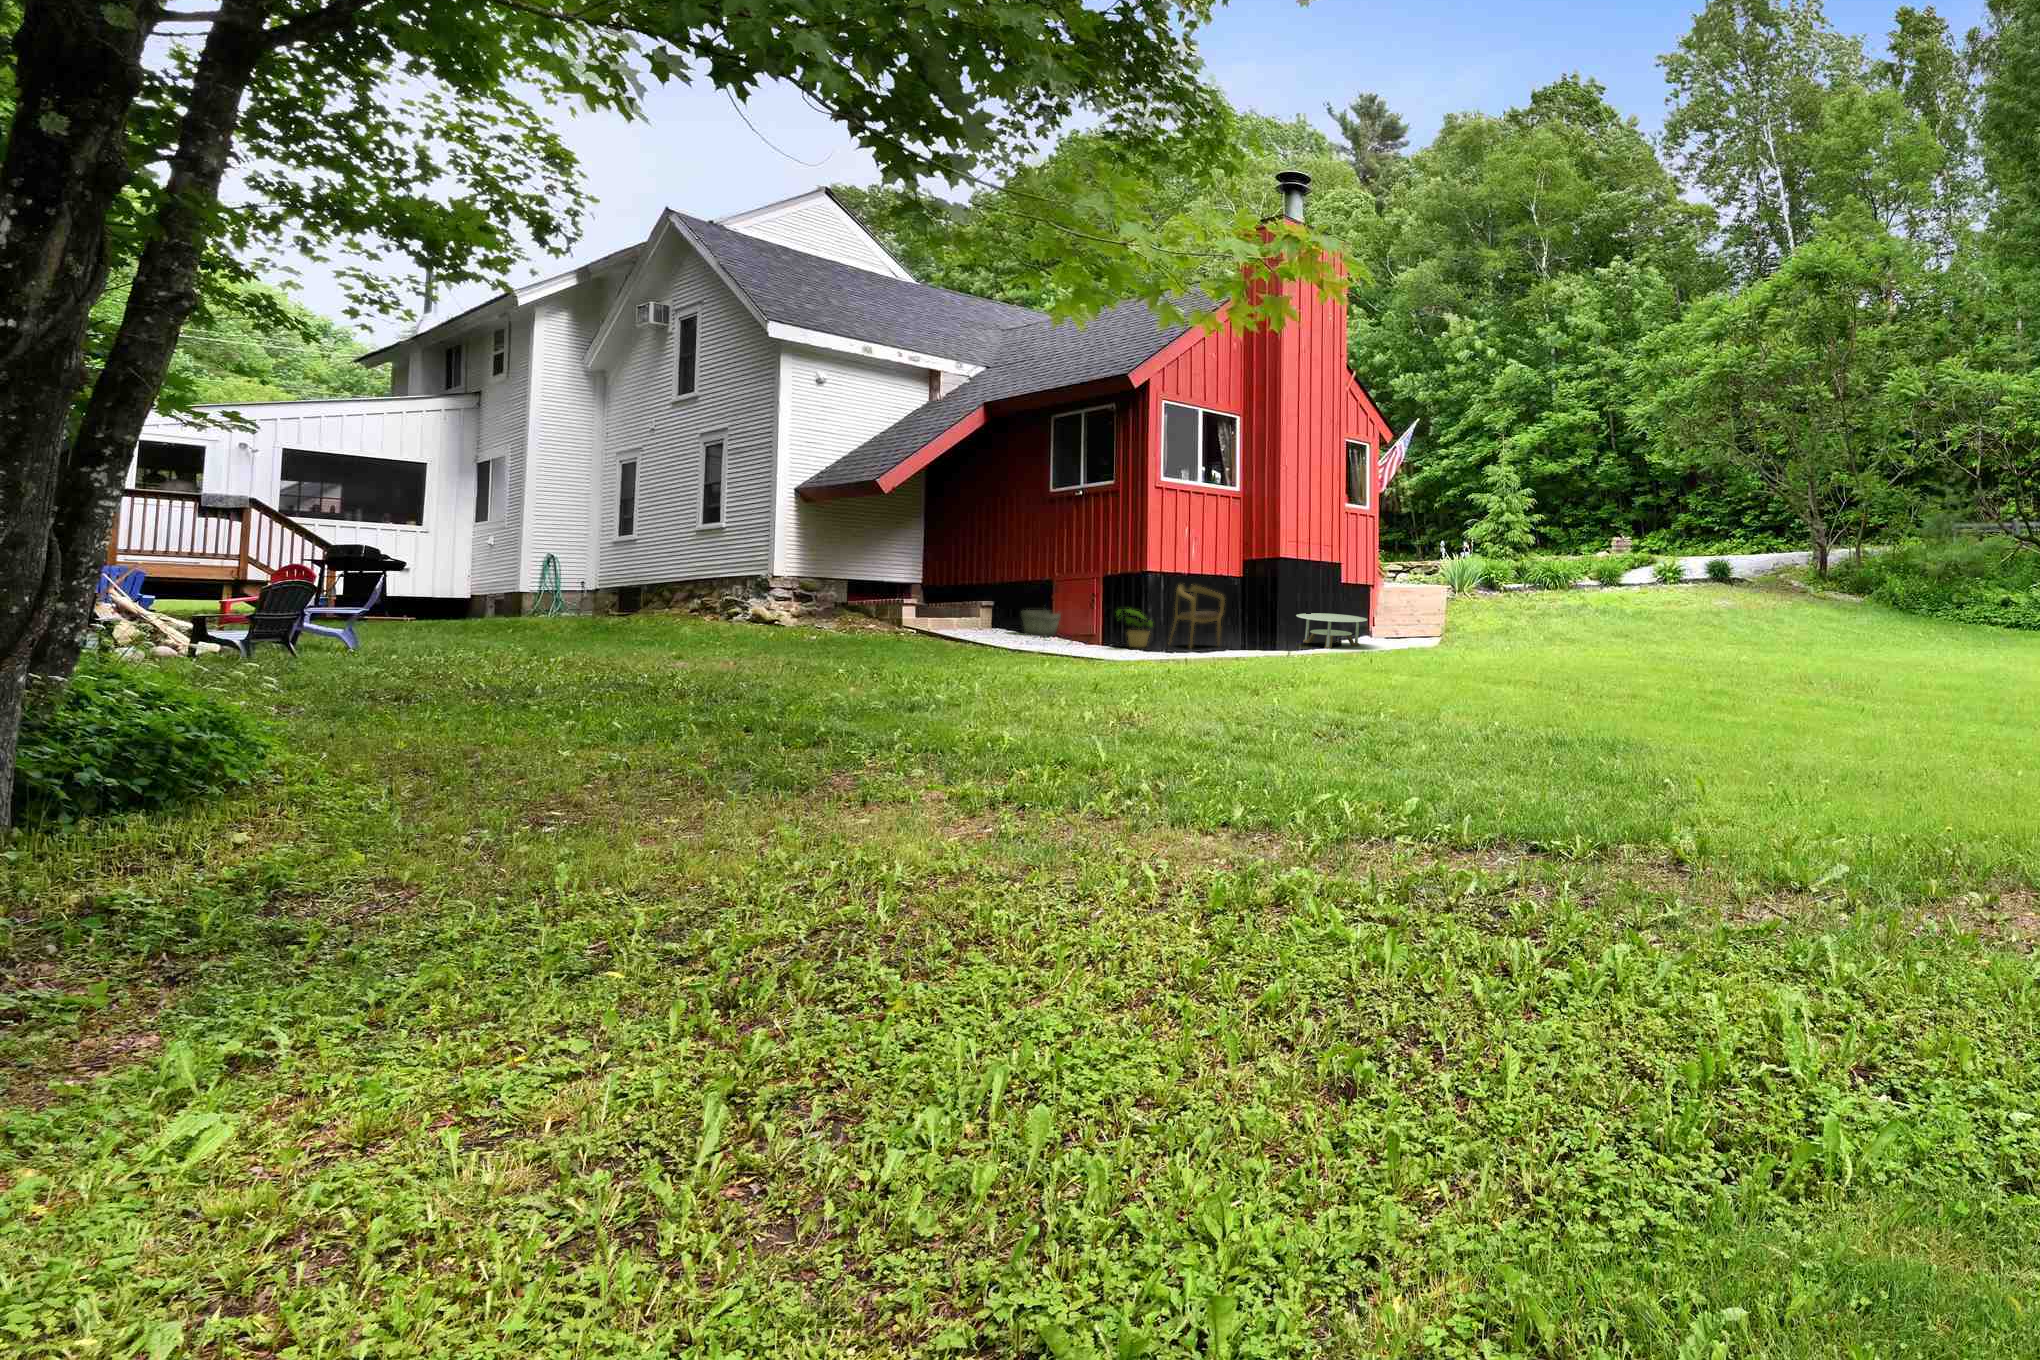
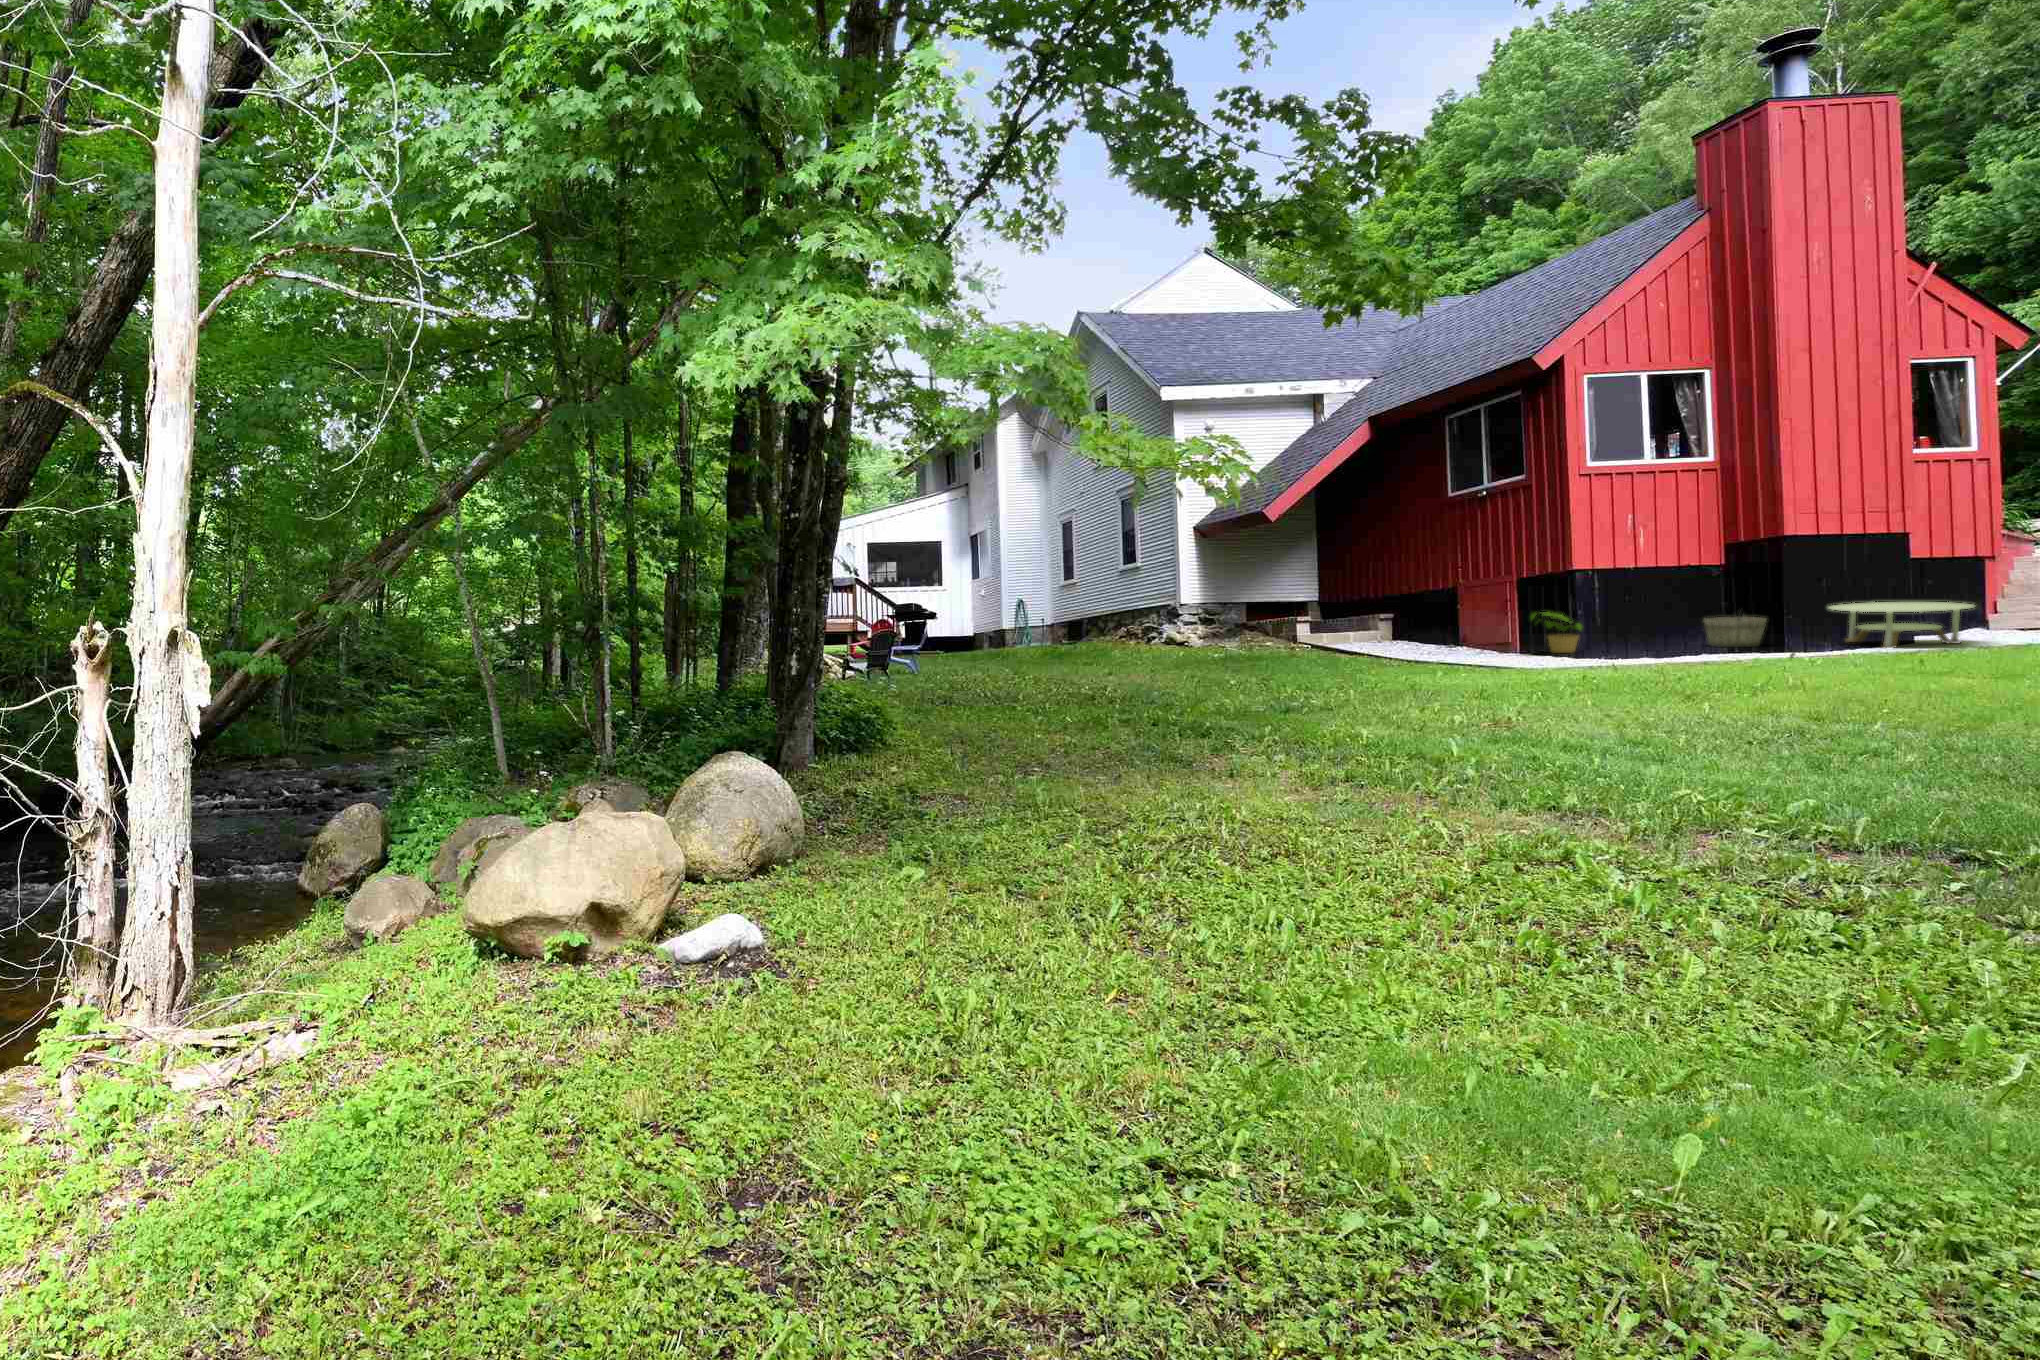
chair: present [1168,585,1224,647] -> none [1608,580,1693,654]
wooden bucket: present [1022,608,1061,636] -> present [1704,614,1767,647]

